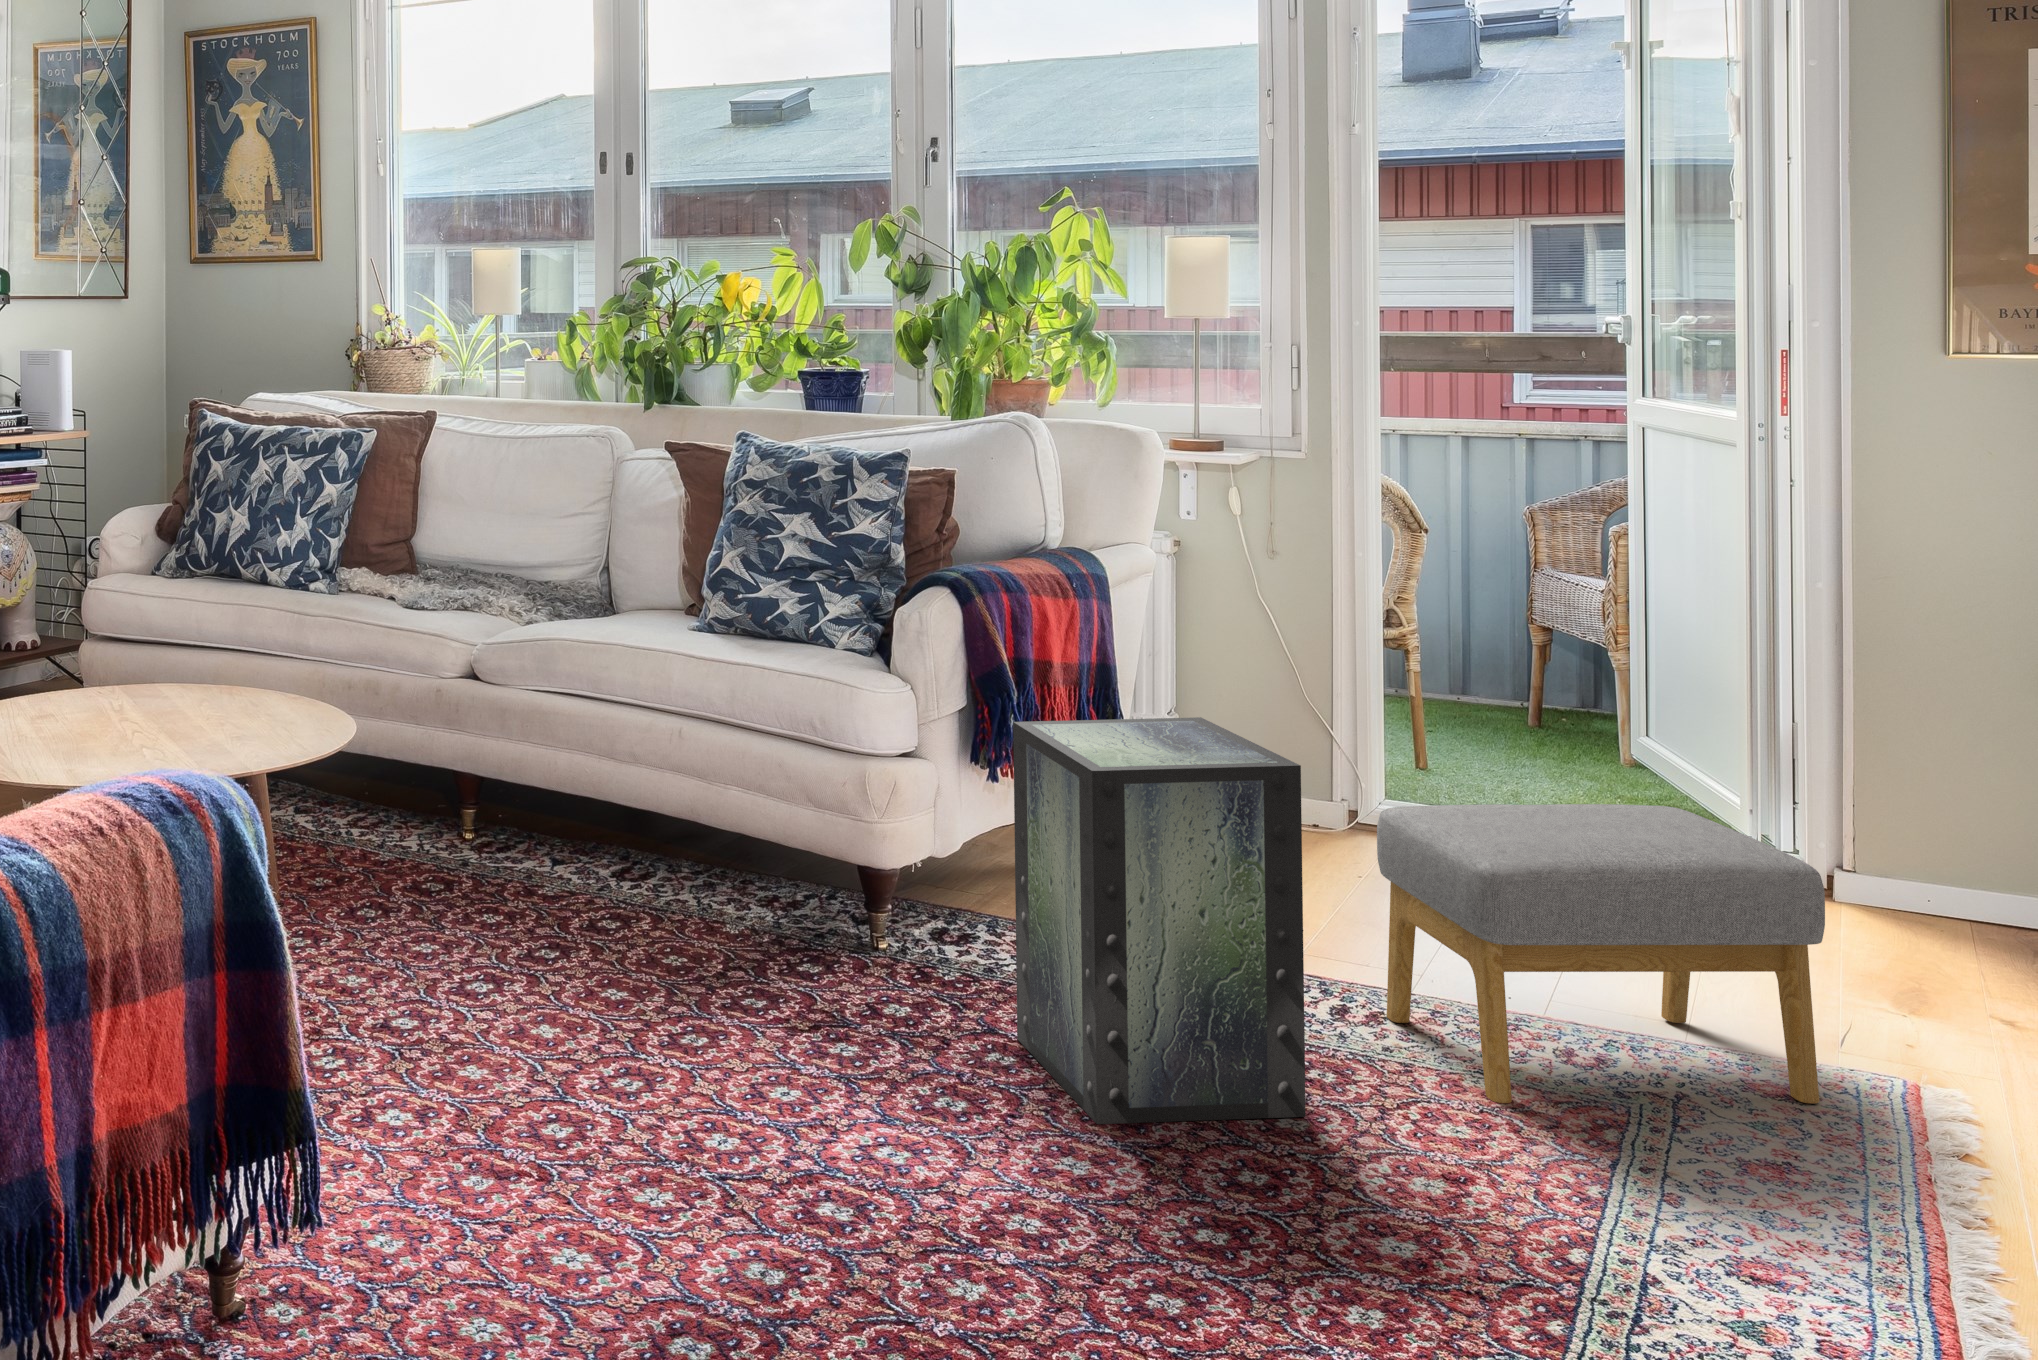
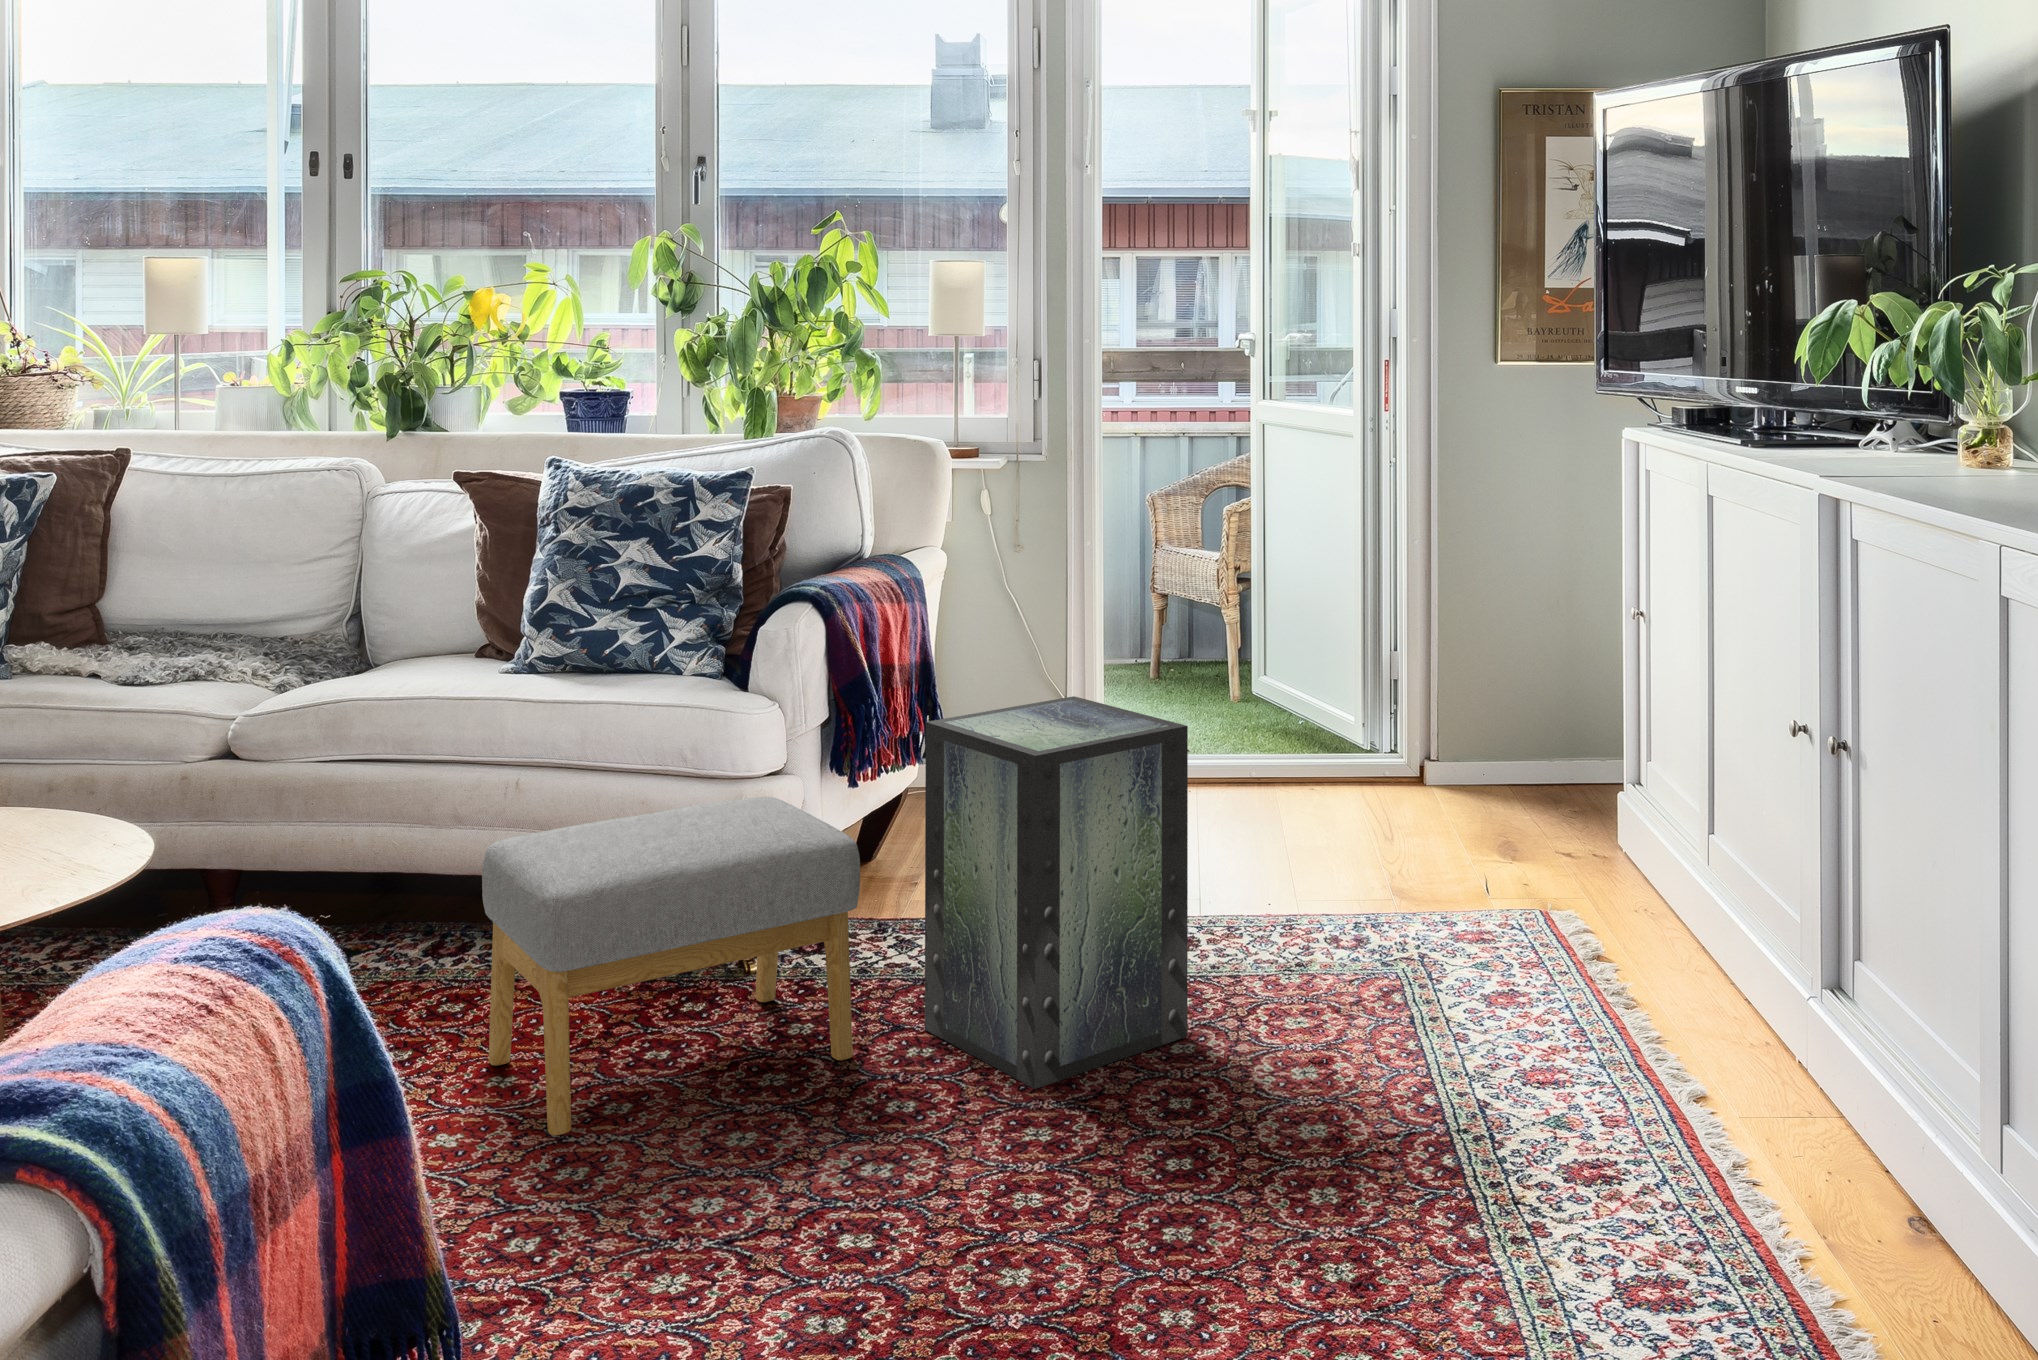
footstool: present [1377,804,1825,1104] -> present [482,797,860,1135]

